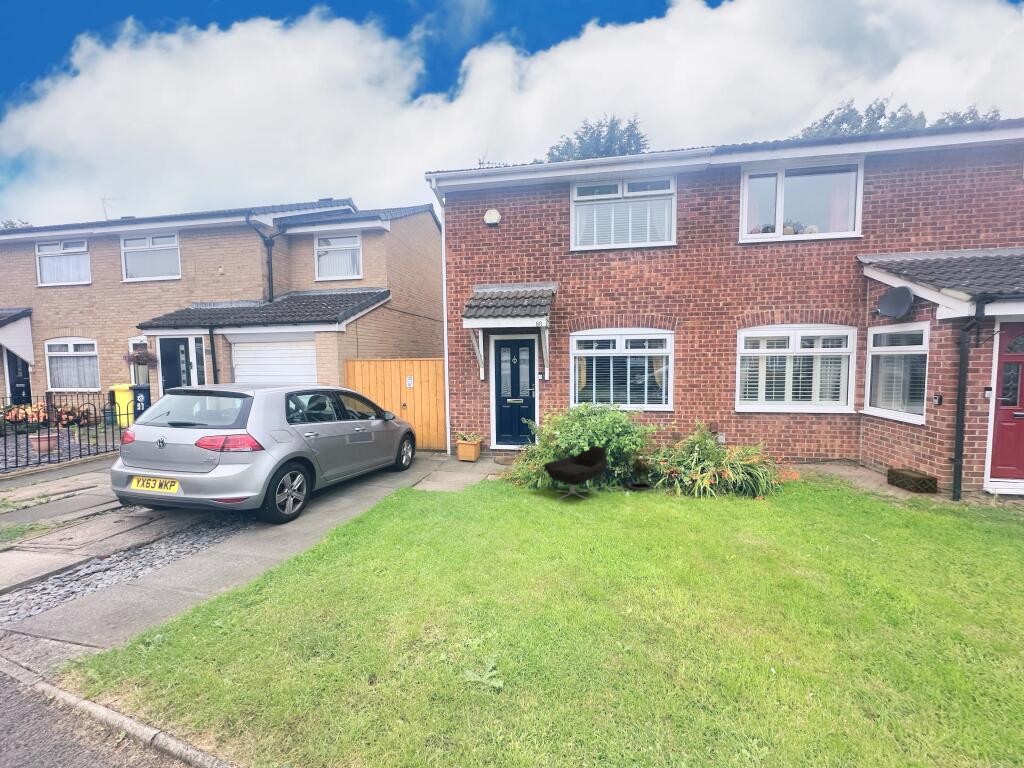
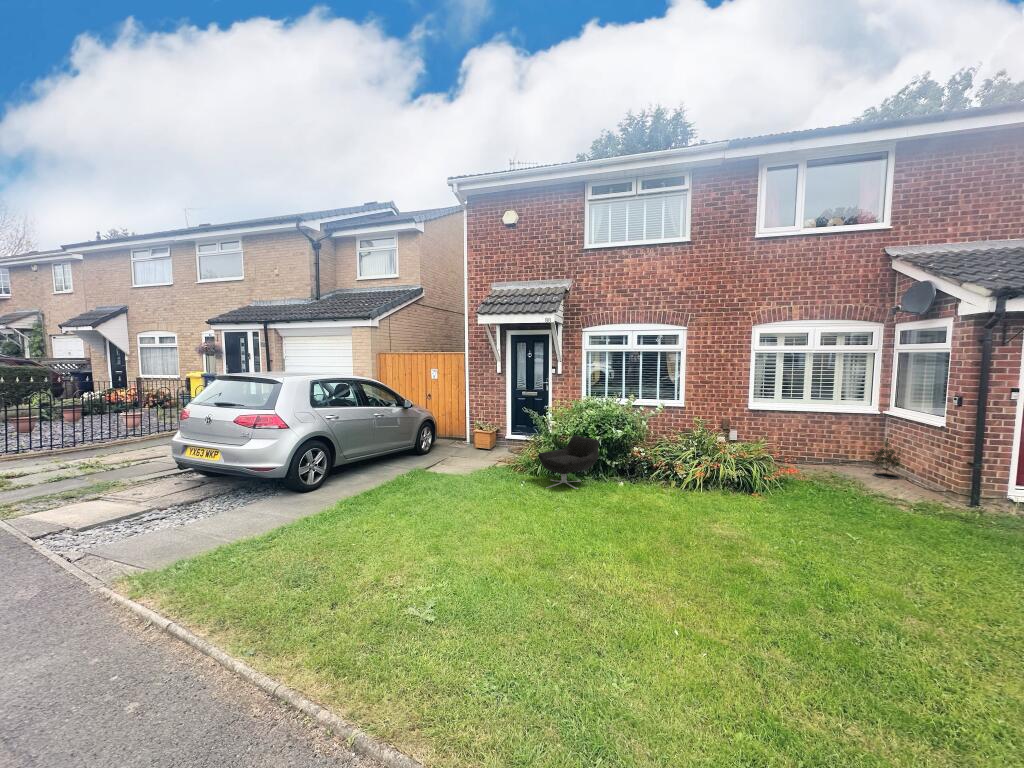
potted tree: present [629,451,652,490] -> present [870,440,901,479]
woven basket: present [887,469,937,493] -> none [902,473,953,500]

